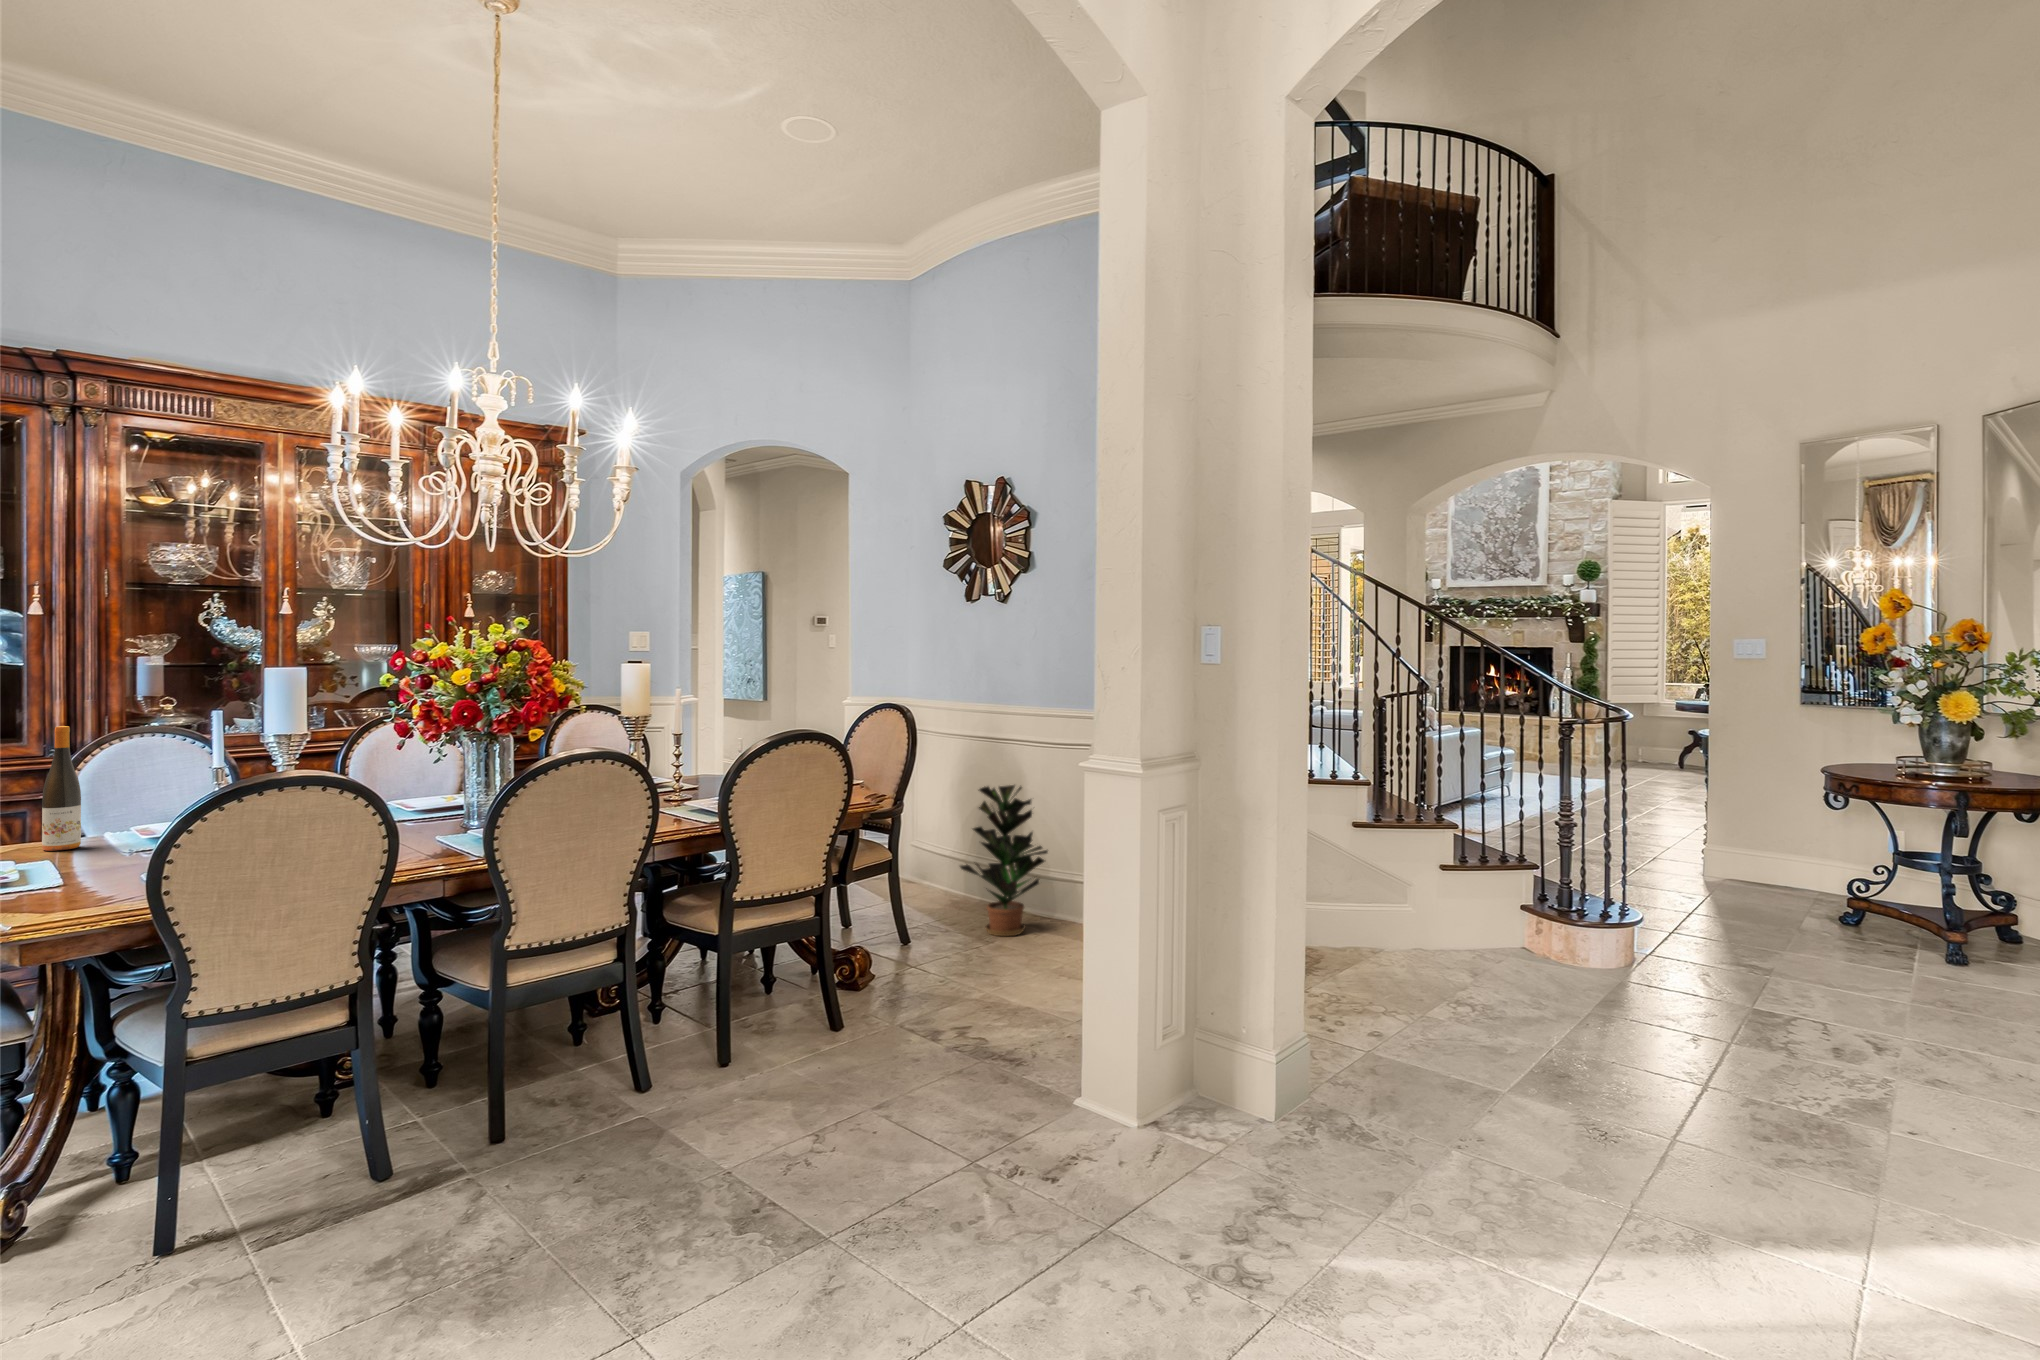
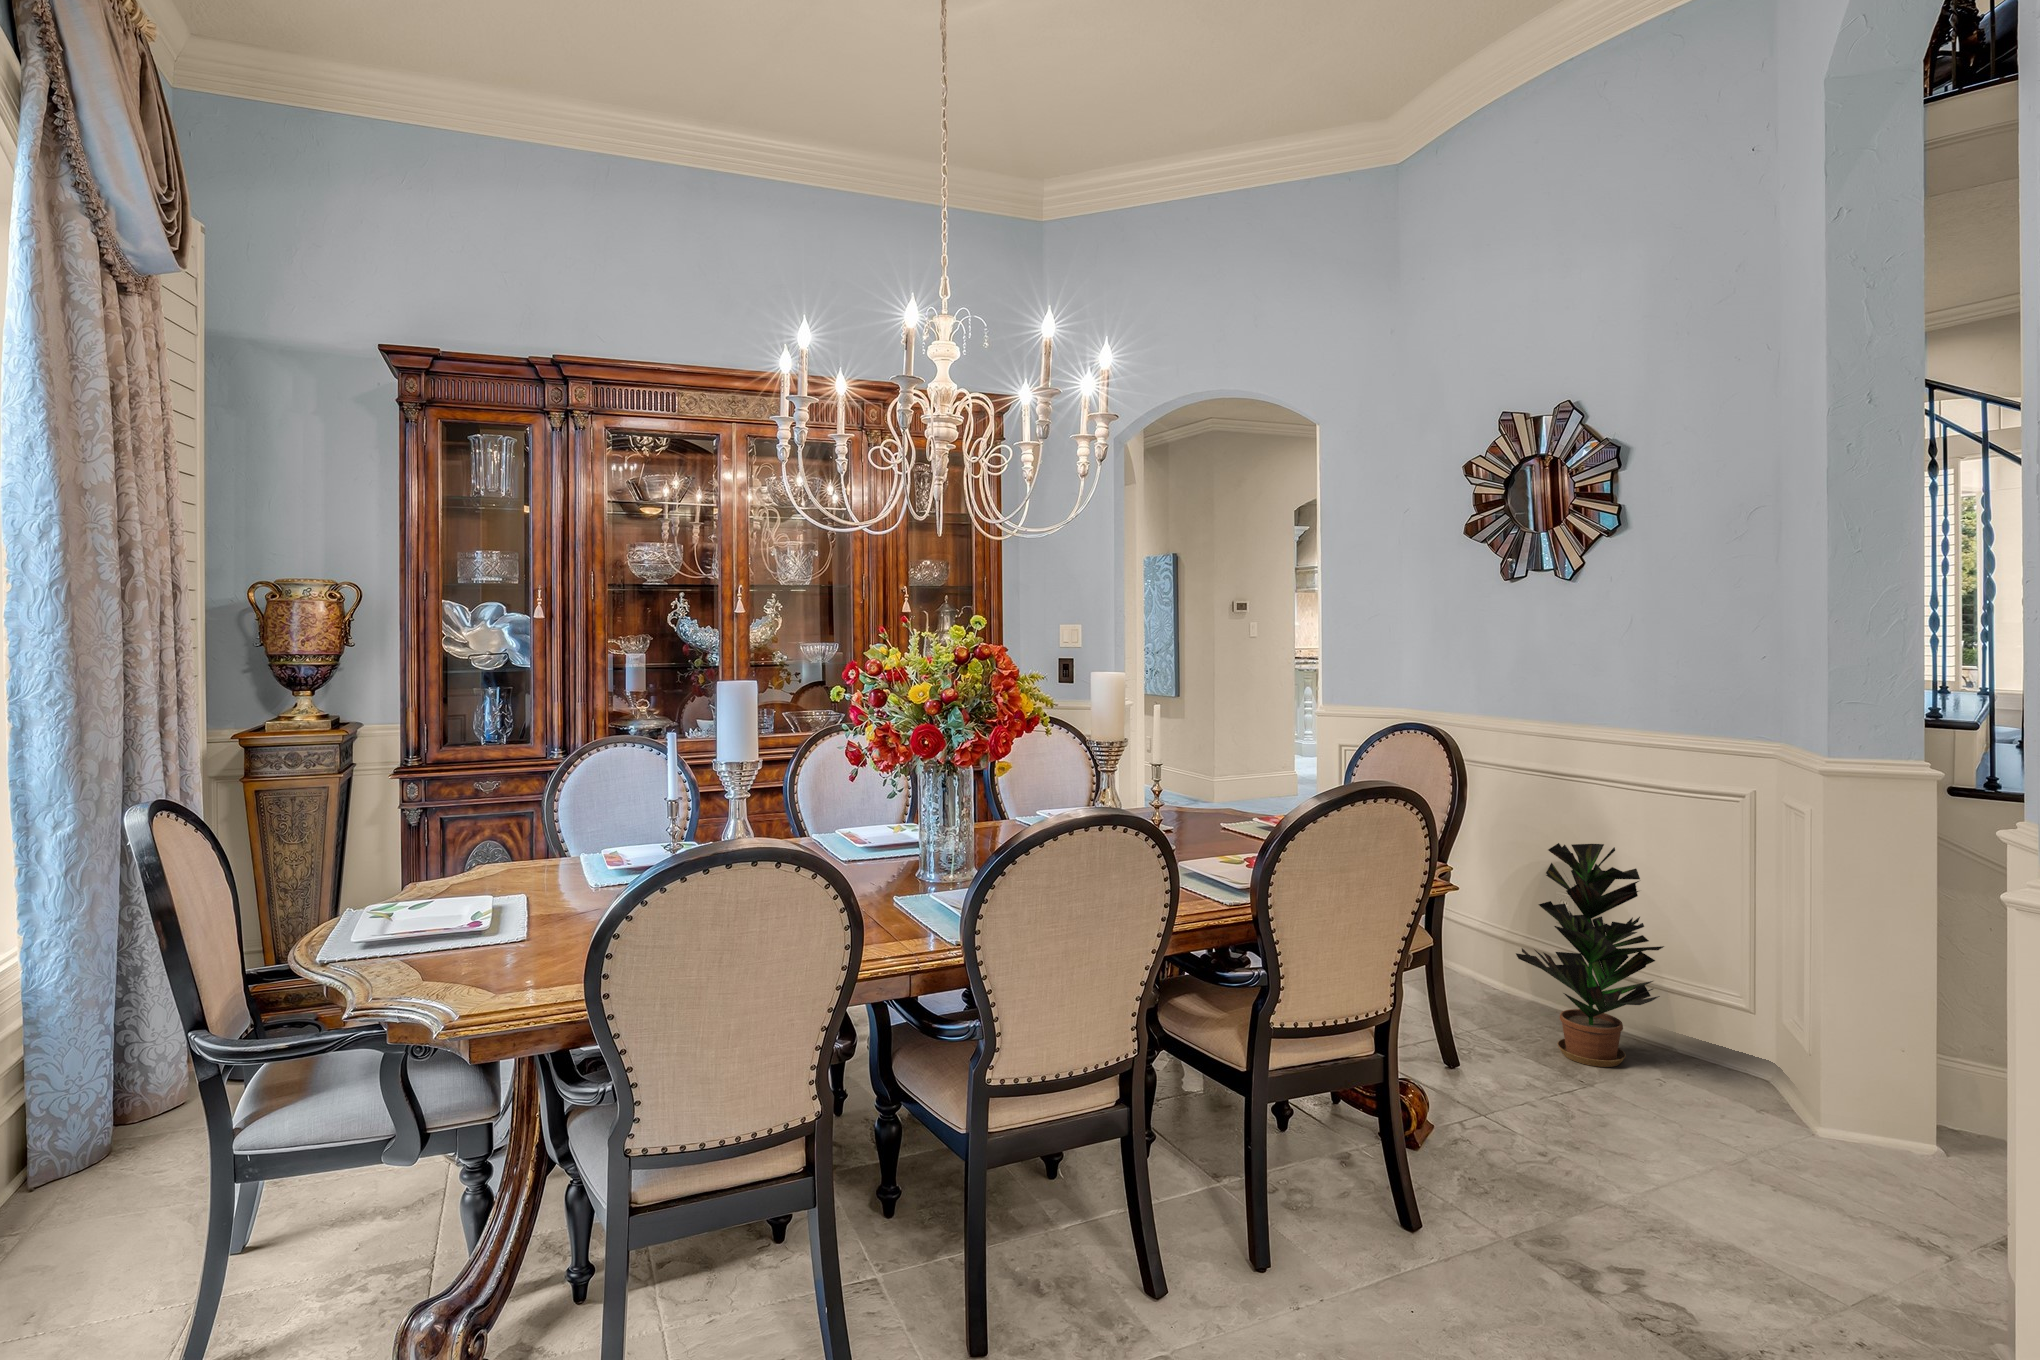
wine bottle: present [42,726,81,851] -> none [522,743,555,881]

